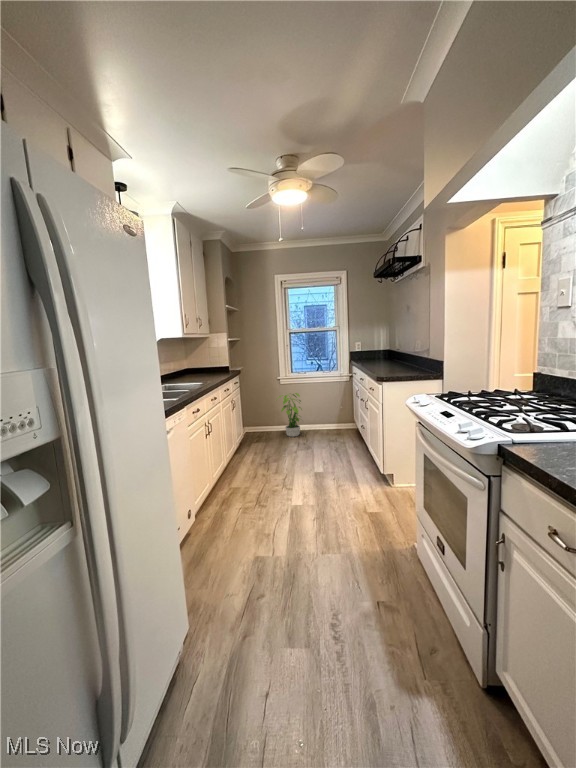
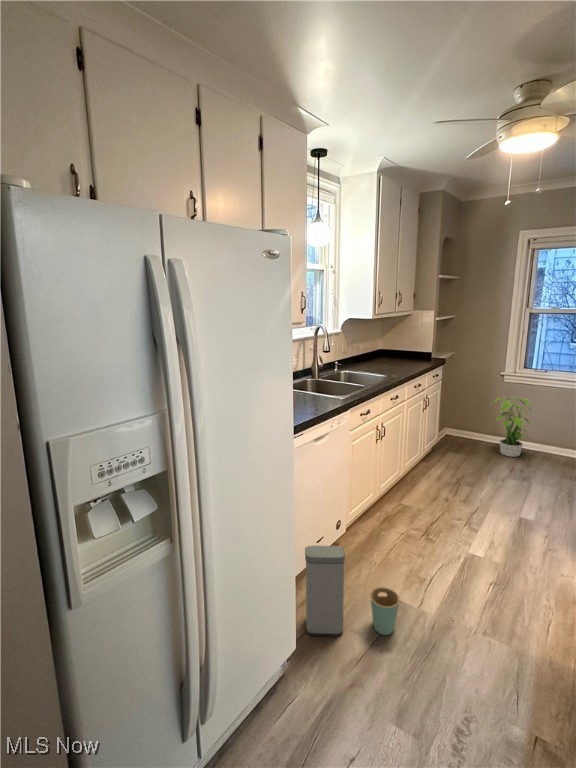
trash can: none [172,523,262,621] -> present [305,546,399,636]

